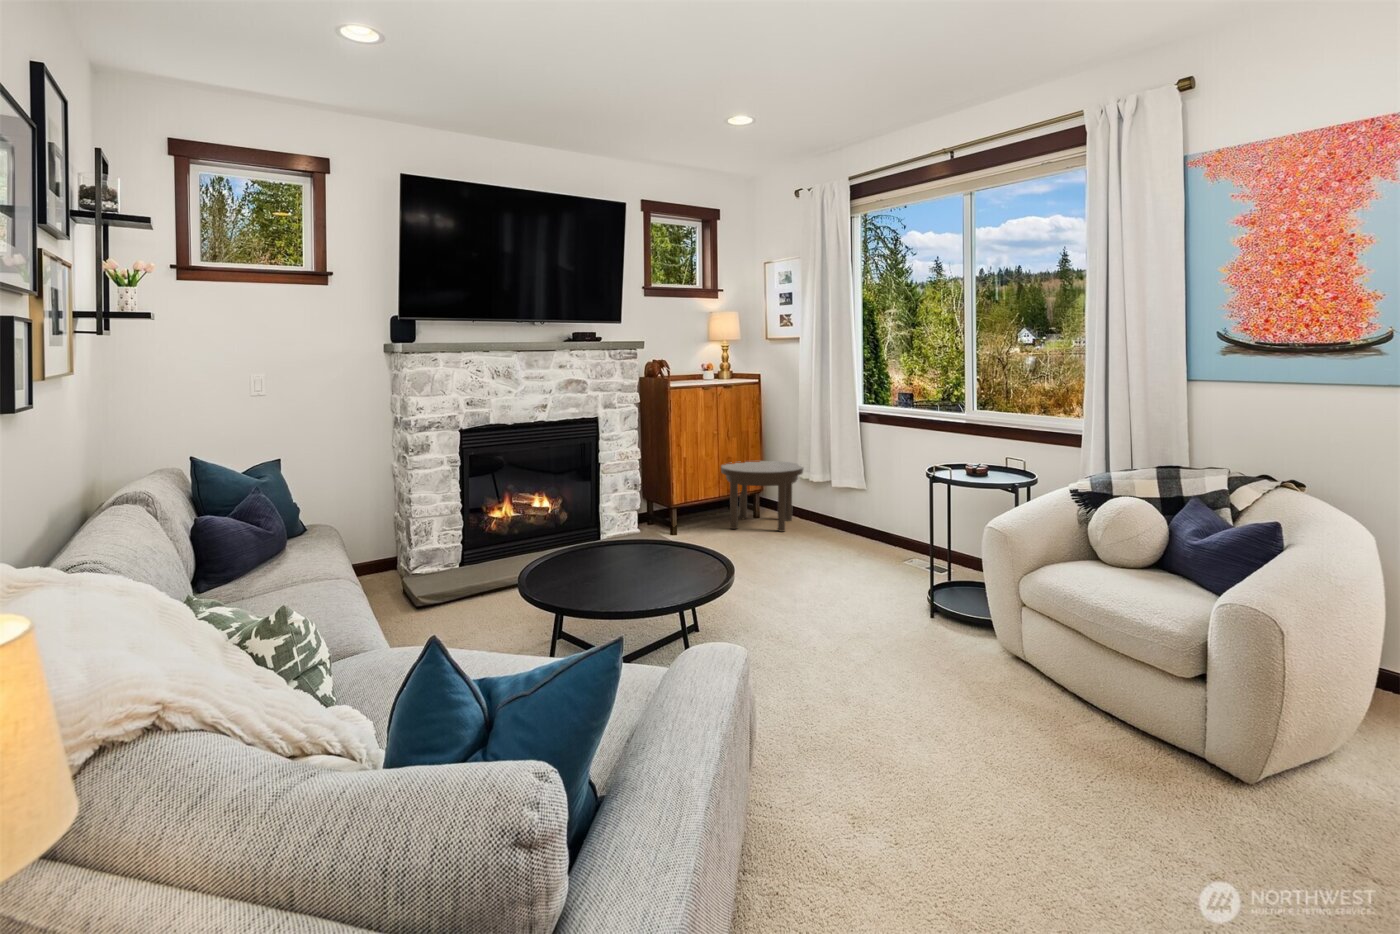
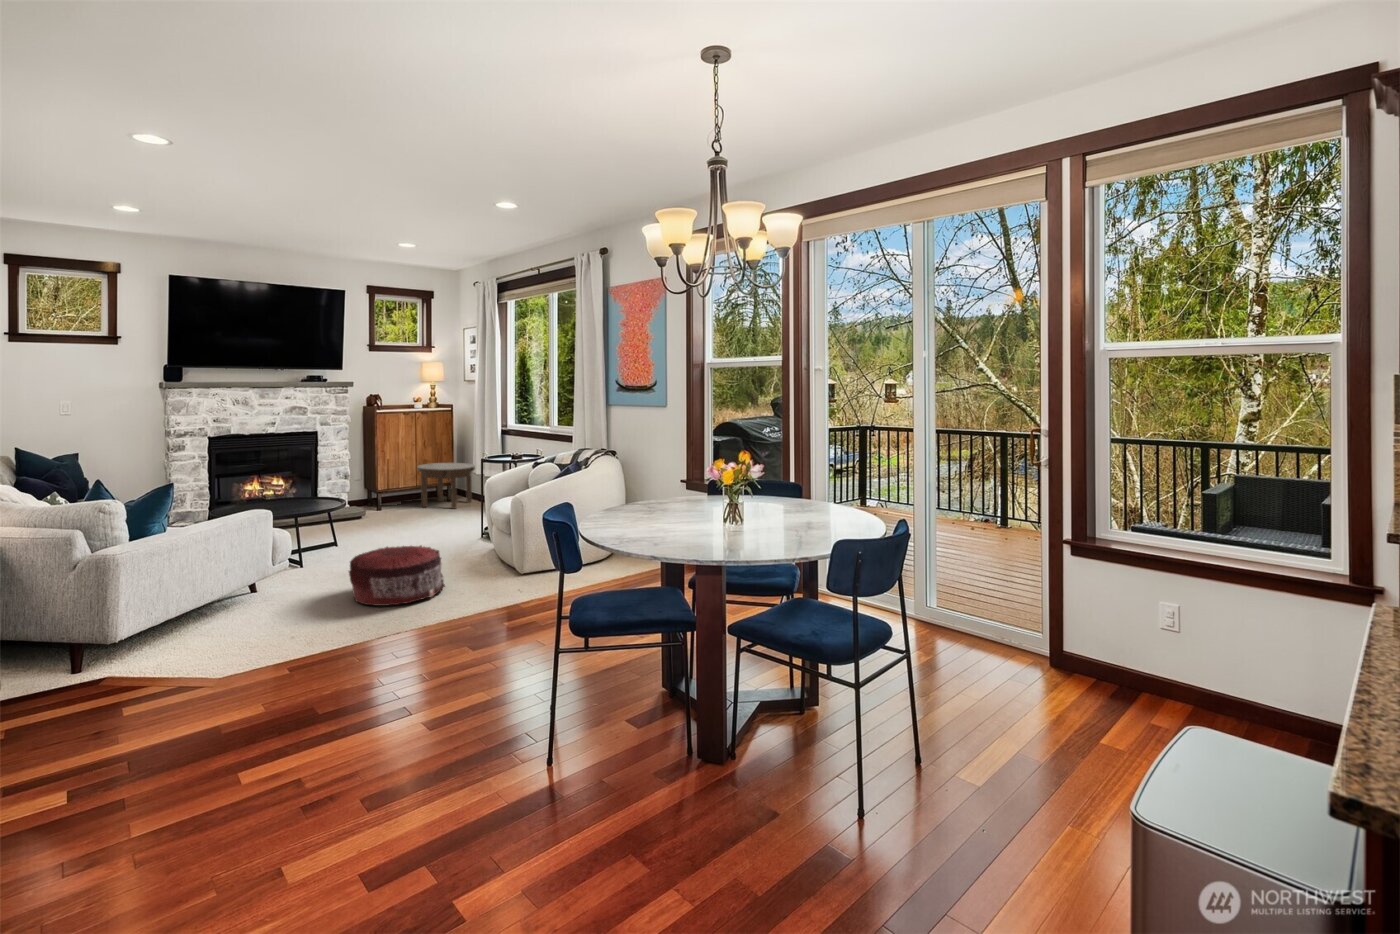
pouf: none [879,634,1066,790] -> present [349,545,445,606]

